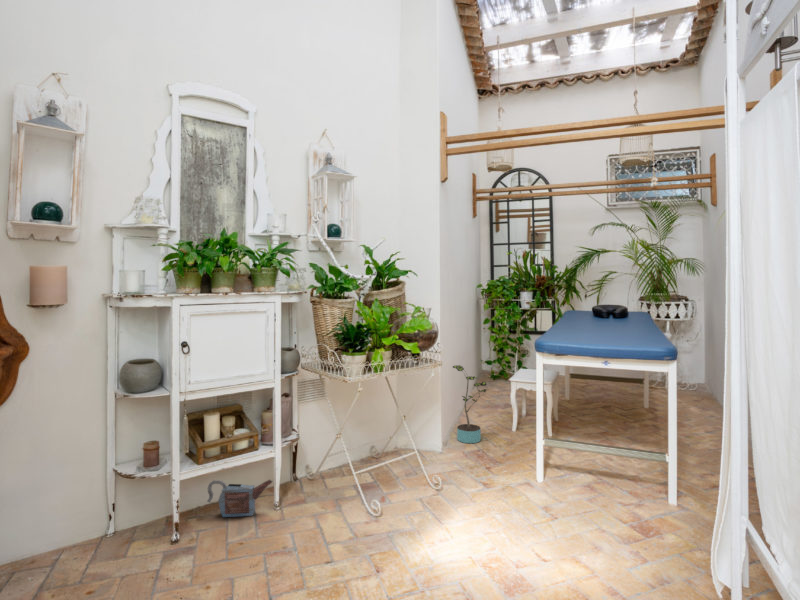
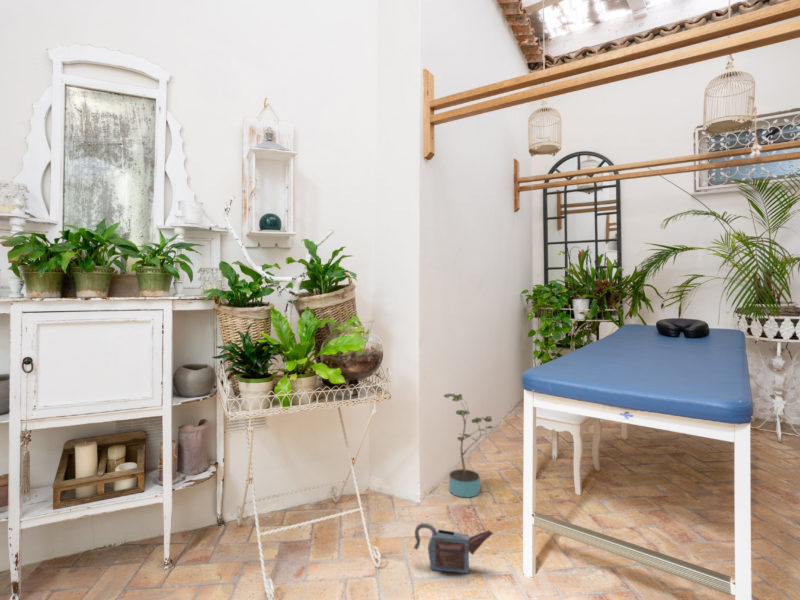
watering can: present [208,480,272,517] -> present [414,523,492,573]

